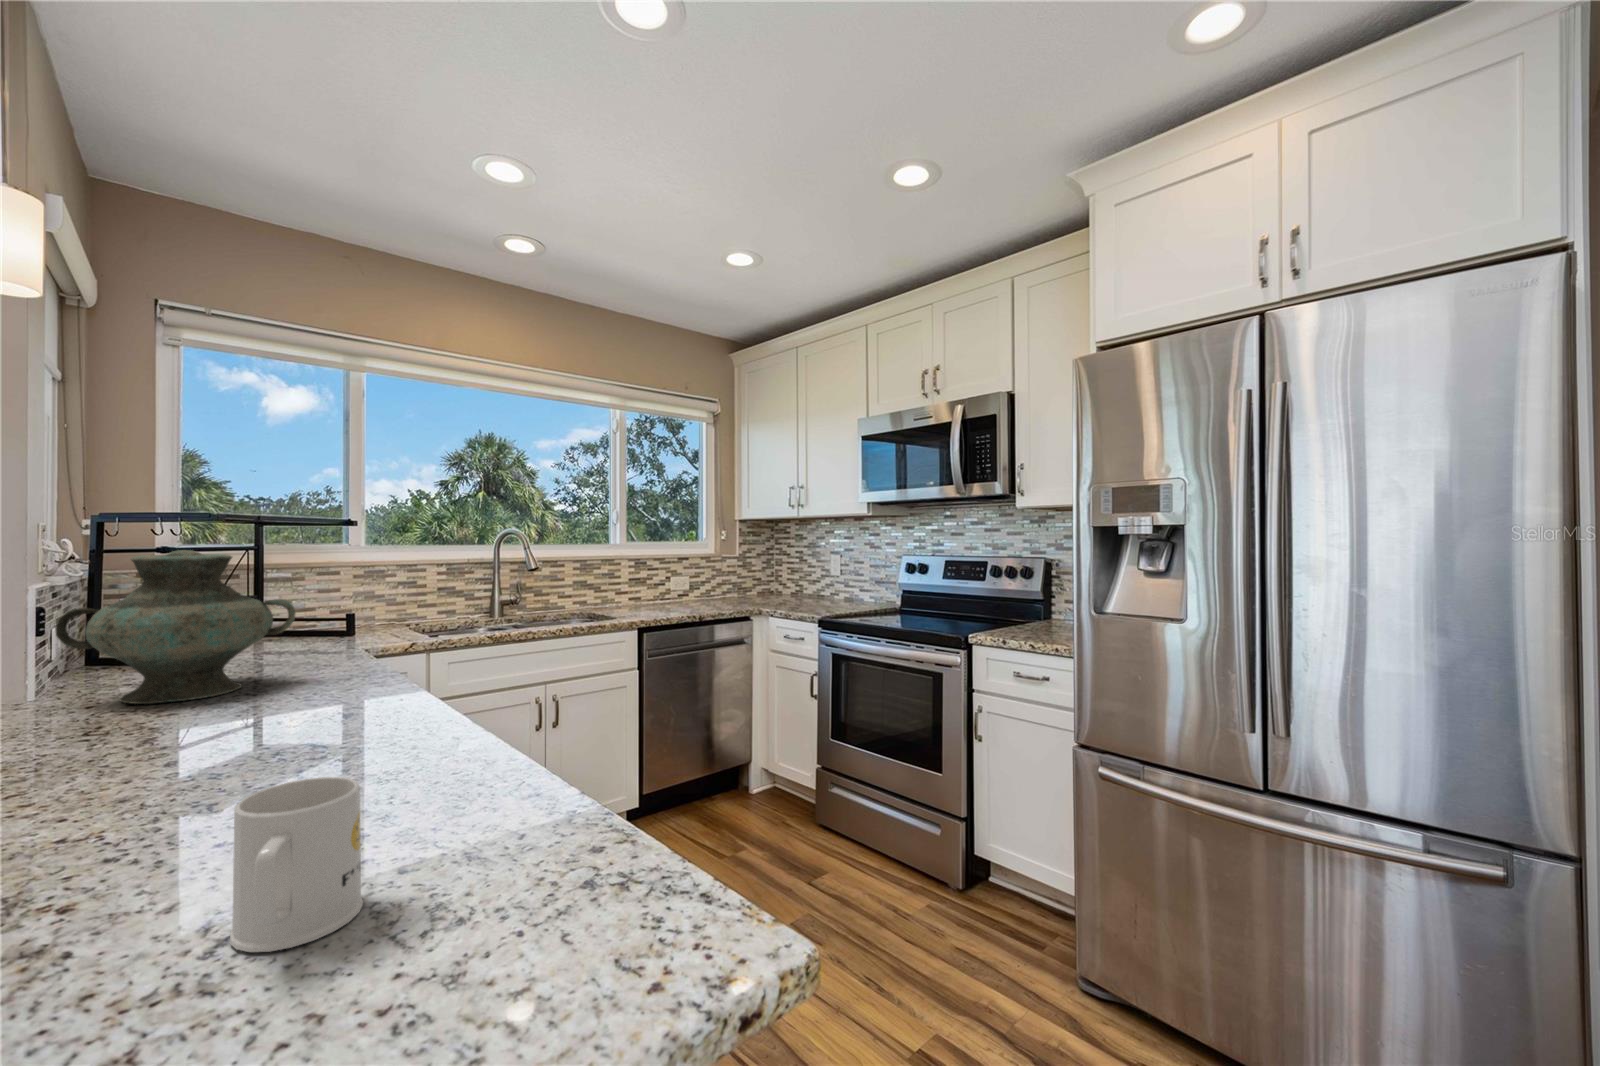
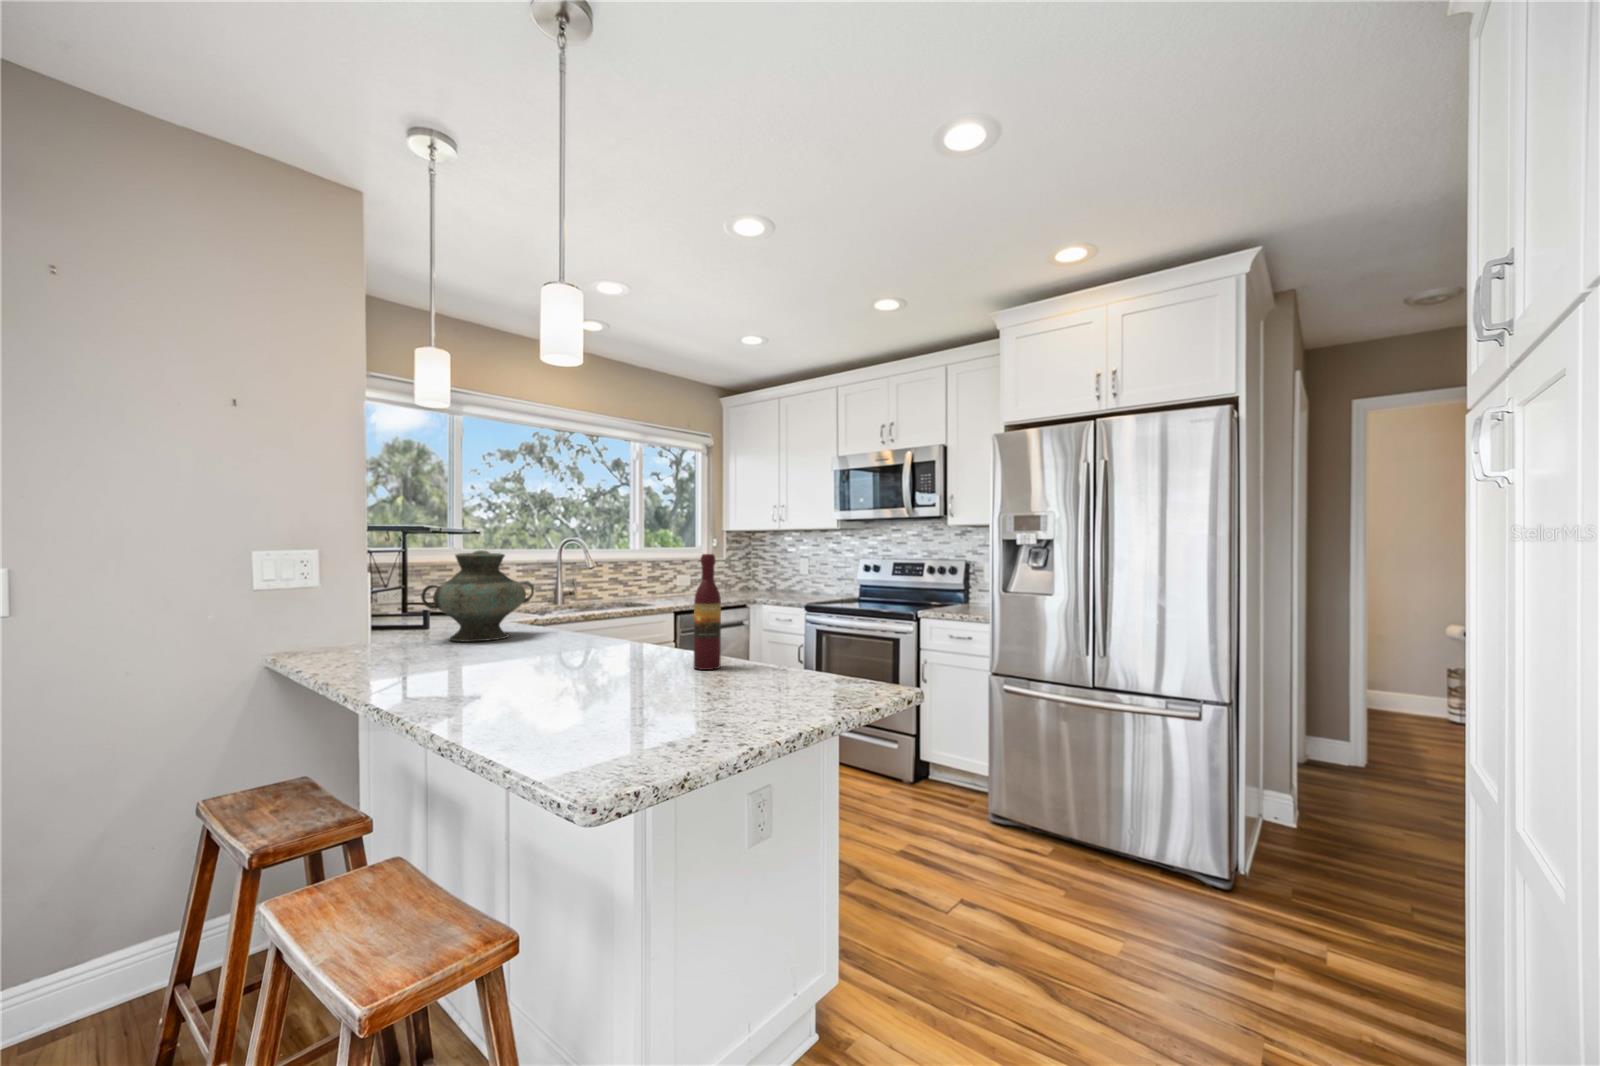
wine bottle: none [308,560,383,836] -> present [694,554,721,670]
mug: present [230,777,363,952] -> none [727,634,765,686]

